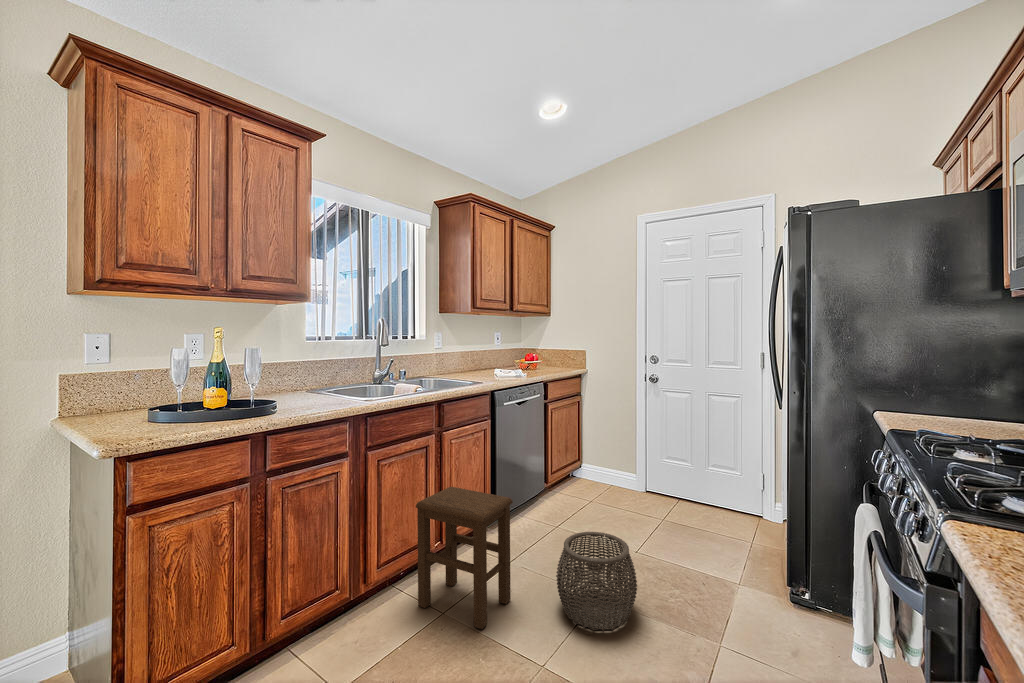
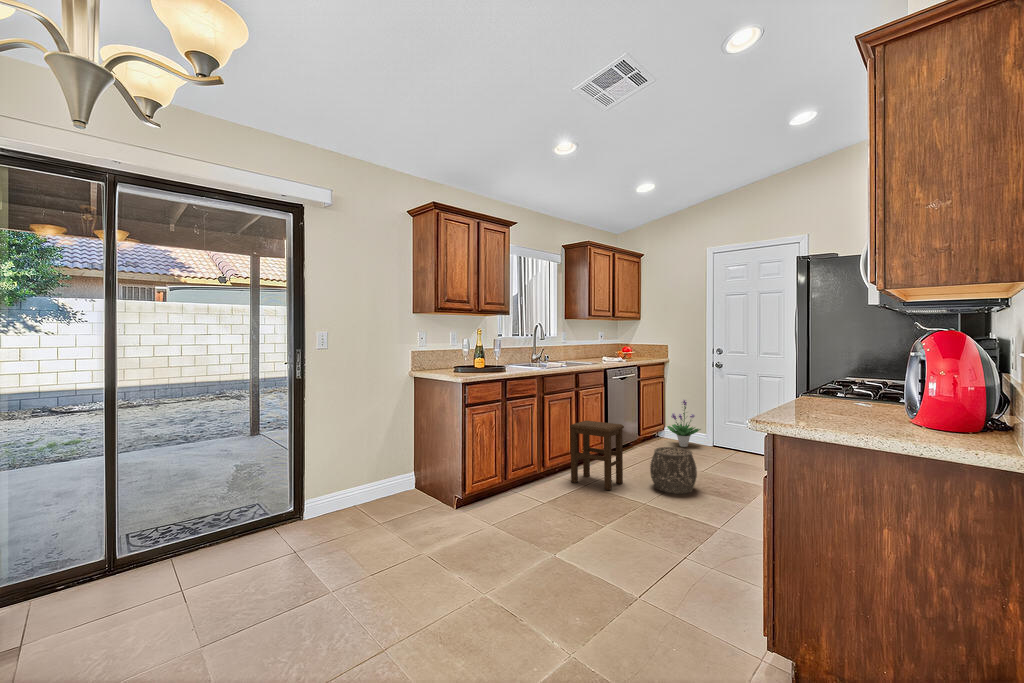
potted plant: none [585,428,632,496] -> present [667,400,701,447]

